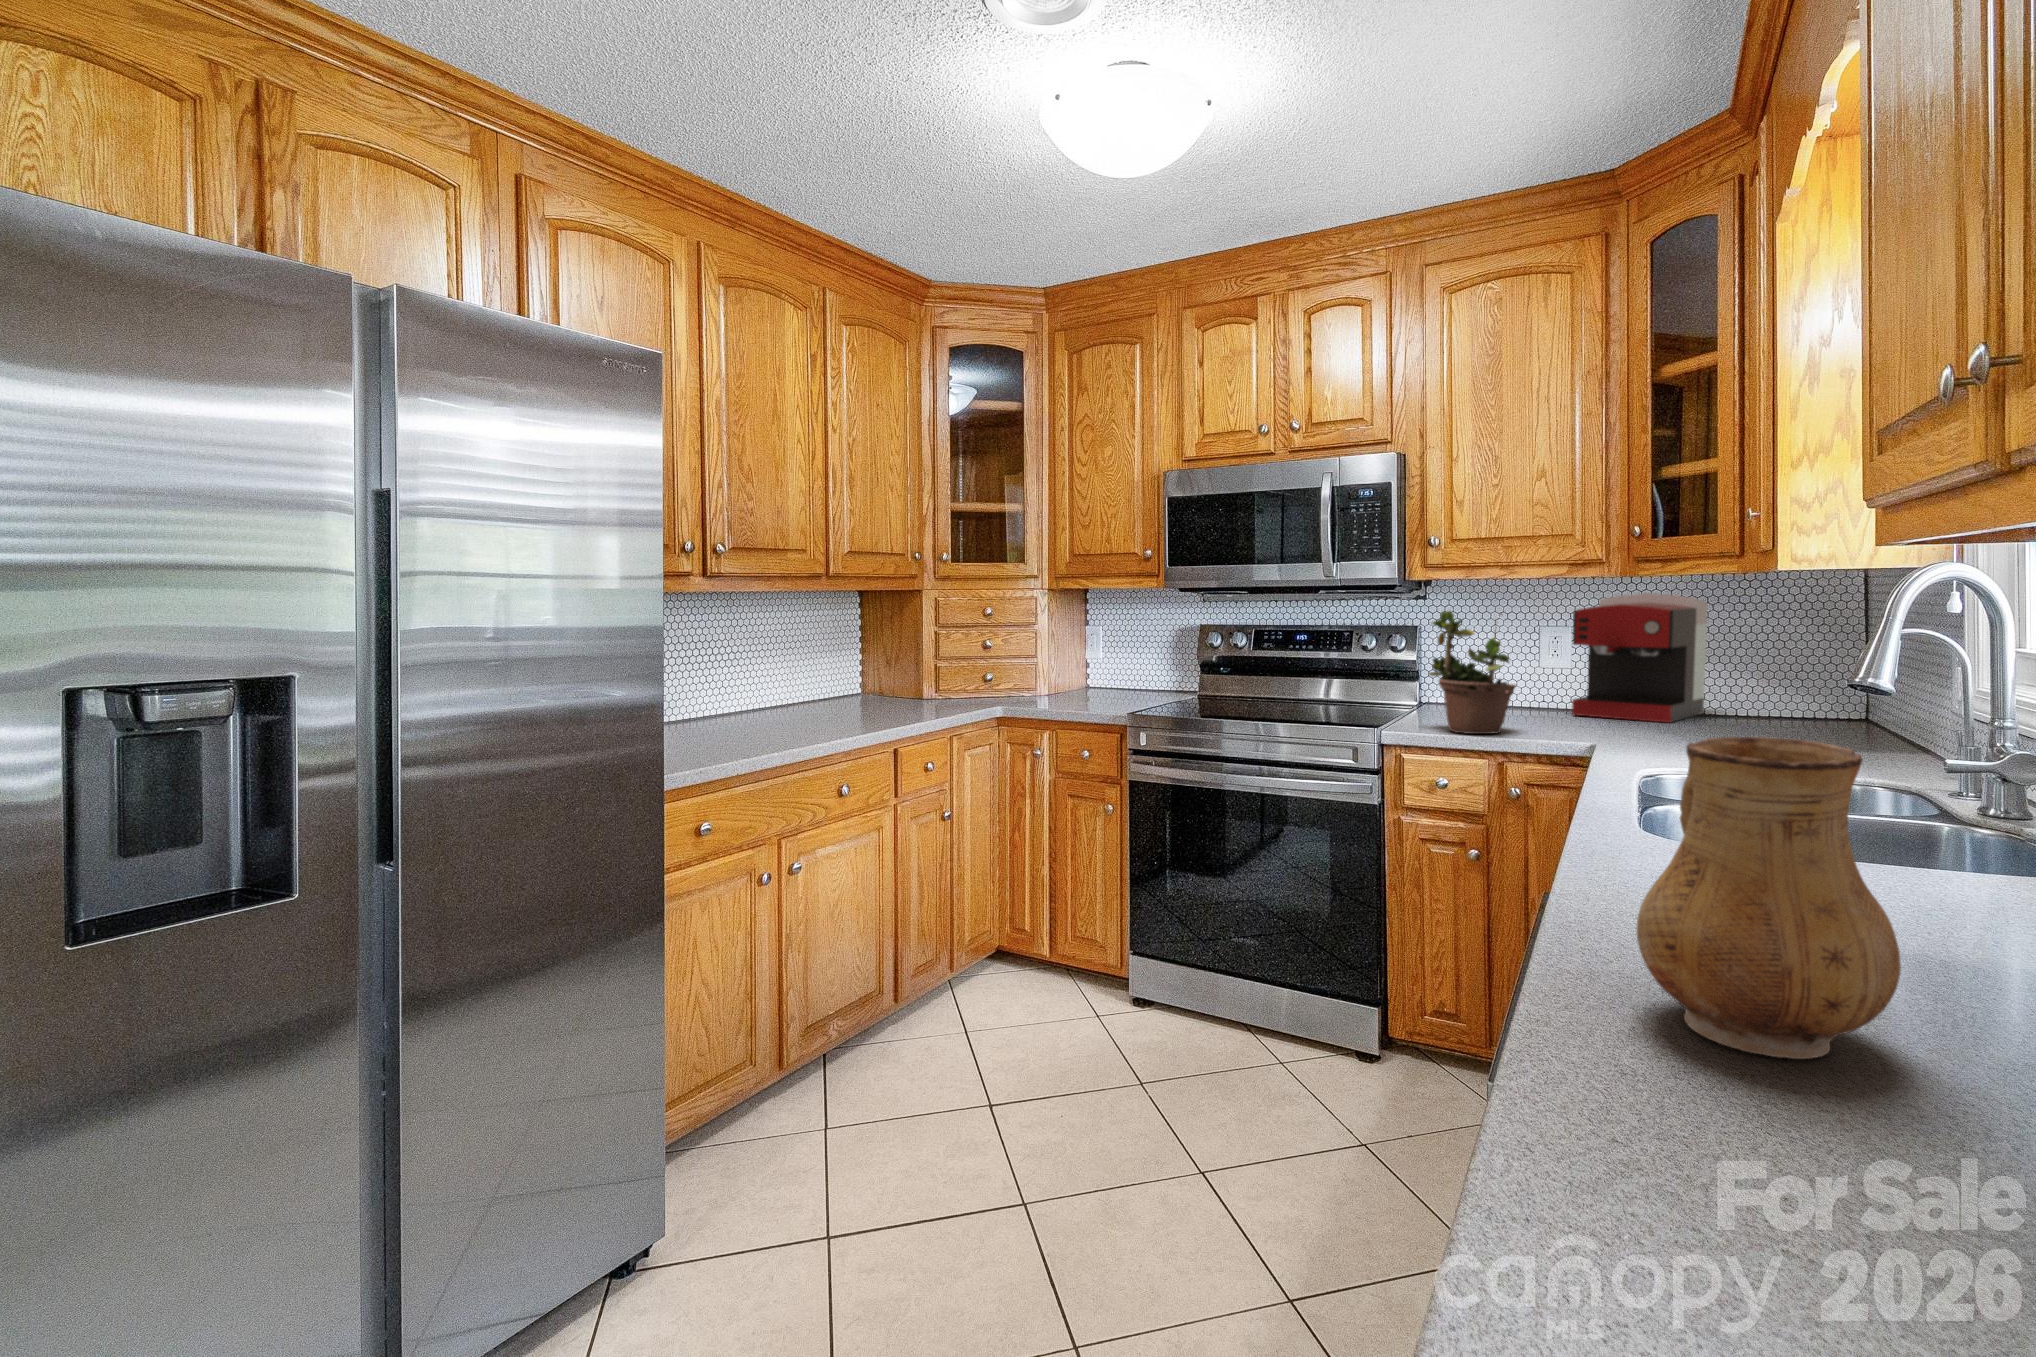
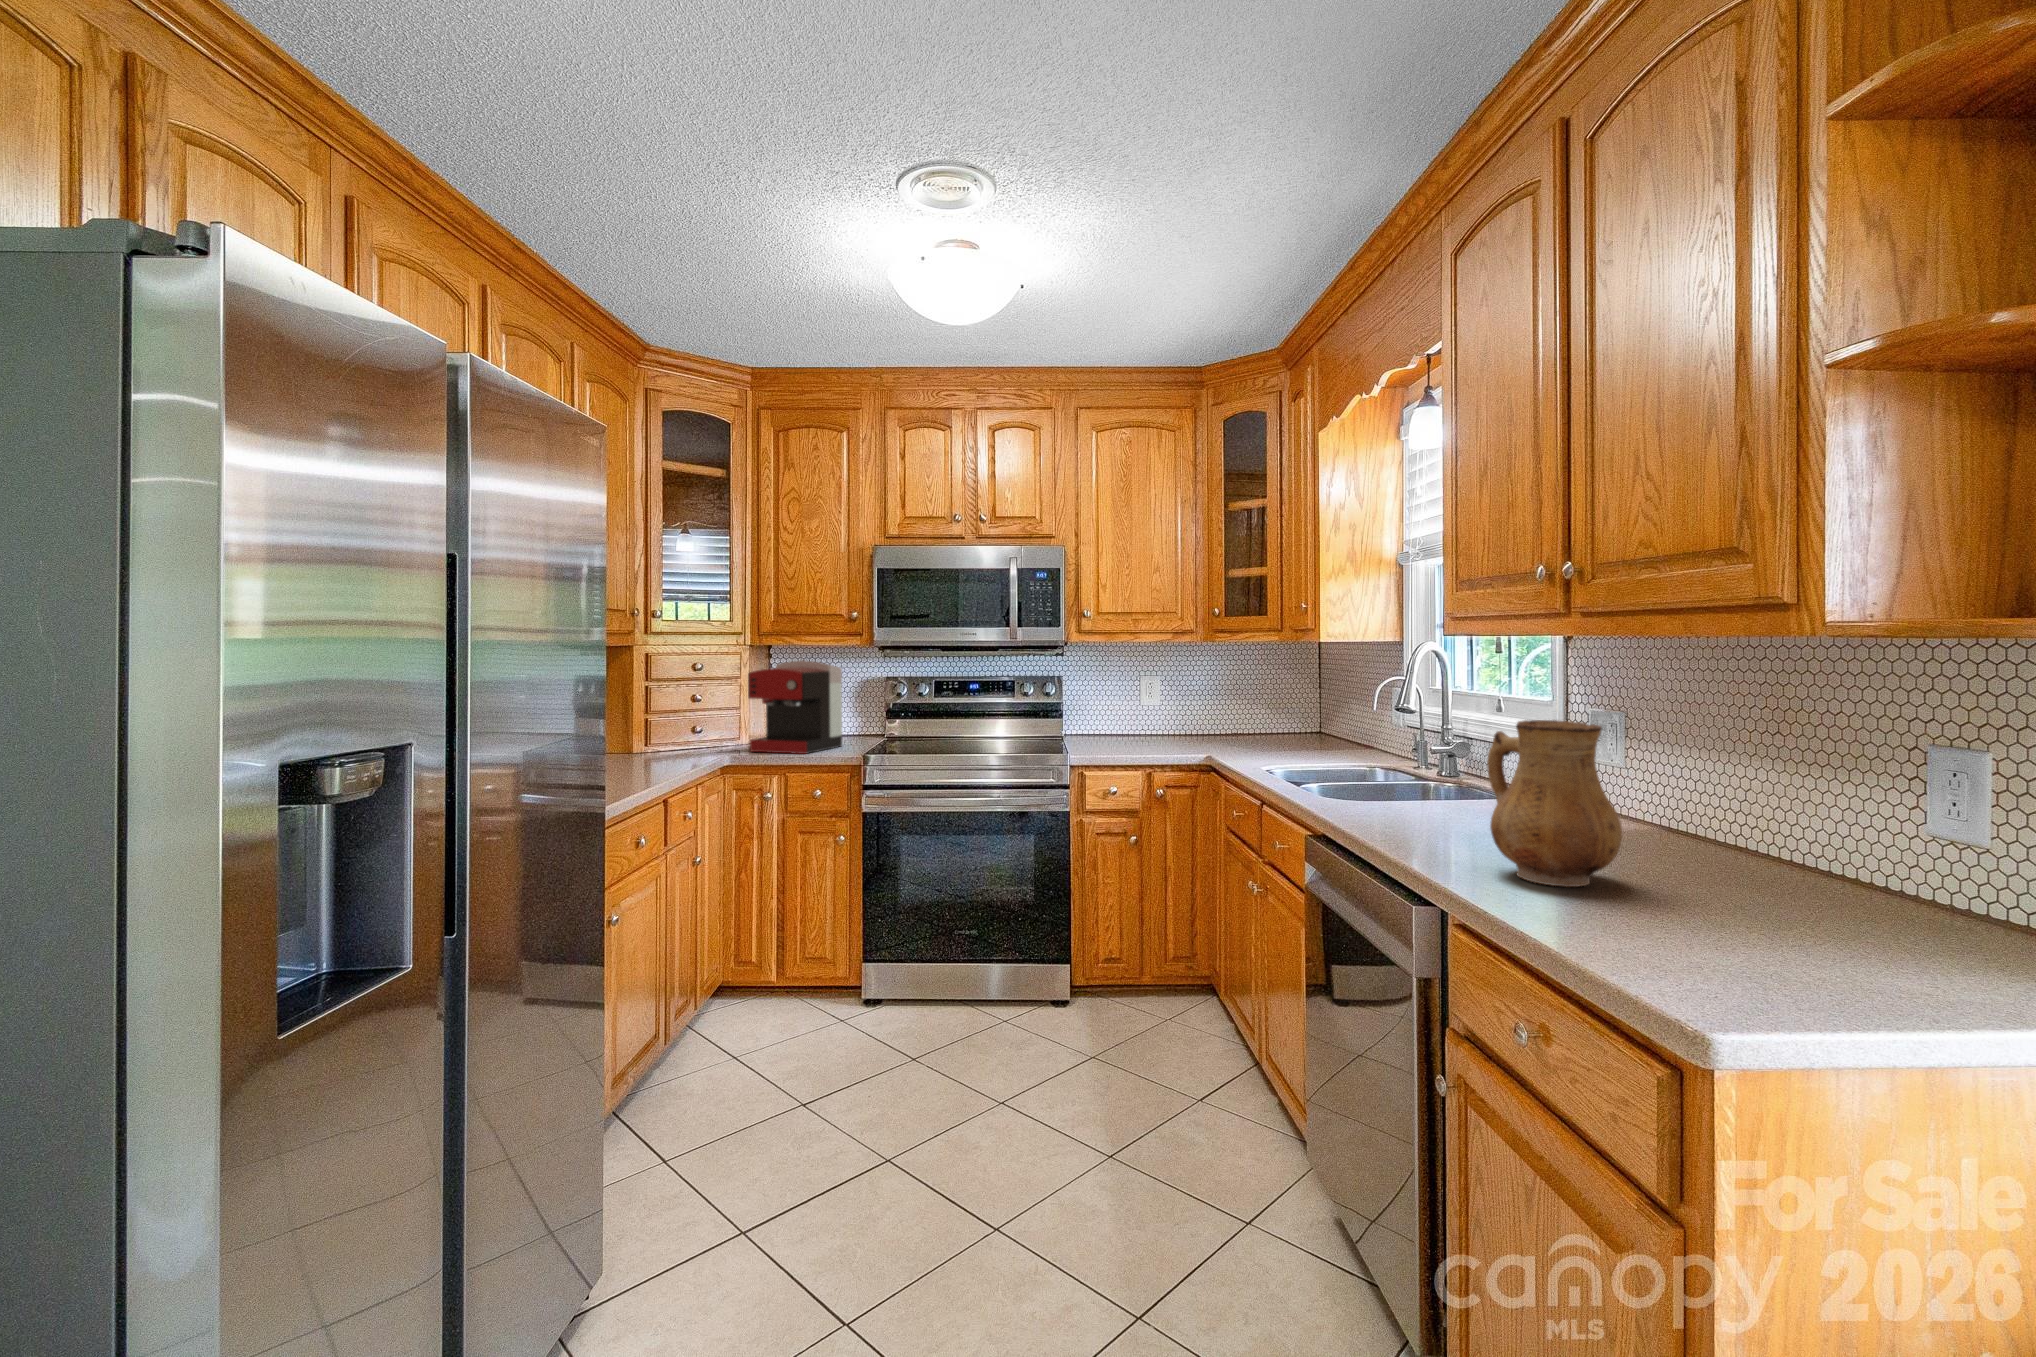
coffee maker: present [1572,593,1708,723] -> present [748,660,842,754]
potted plant: present [1429,611,1516,734] -> none [1096,656,1158,753]

